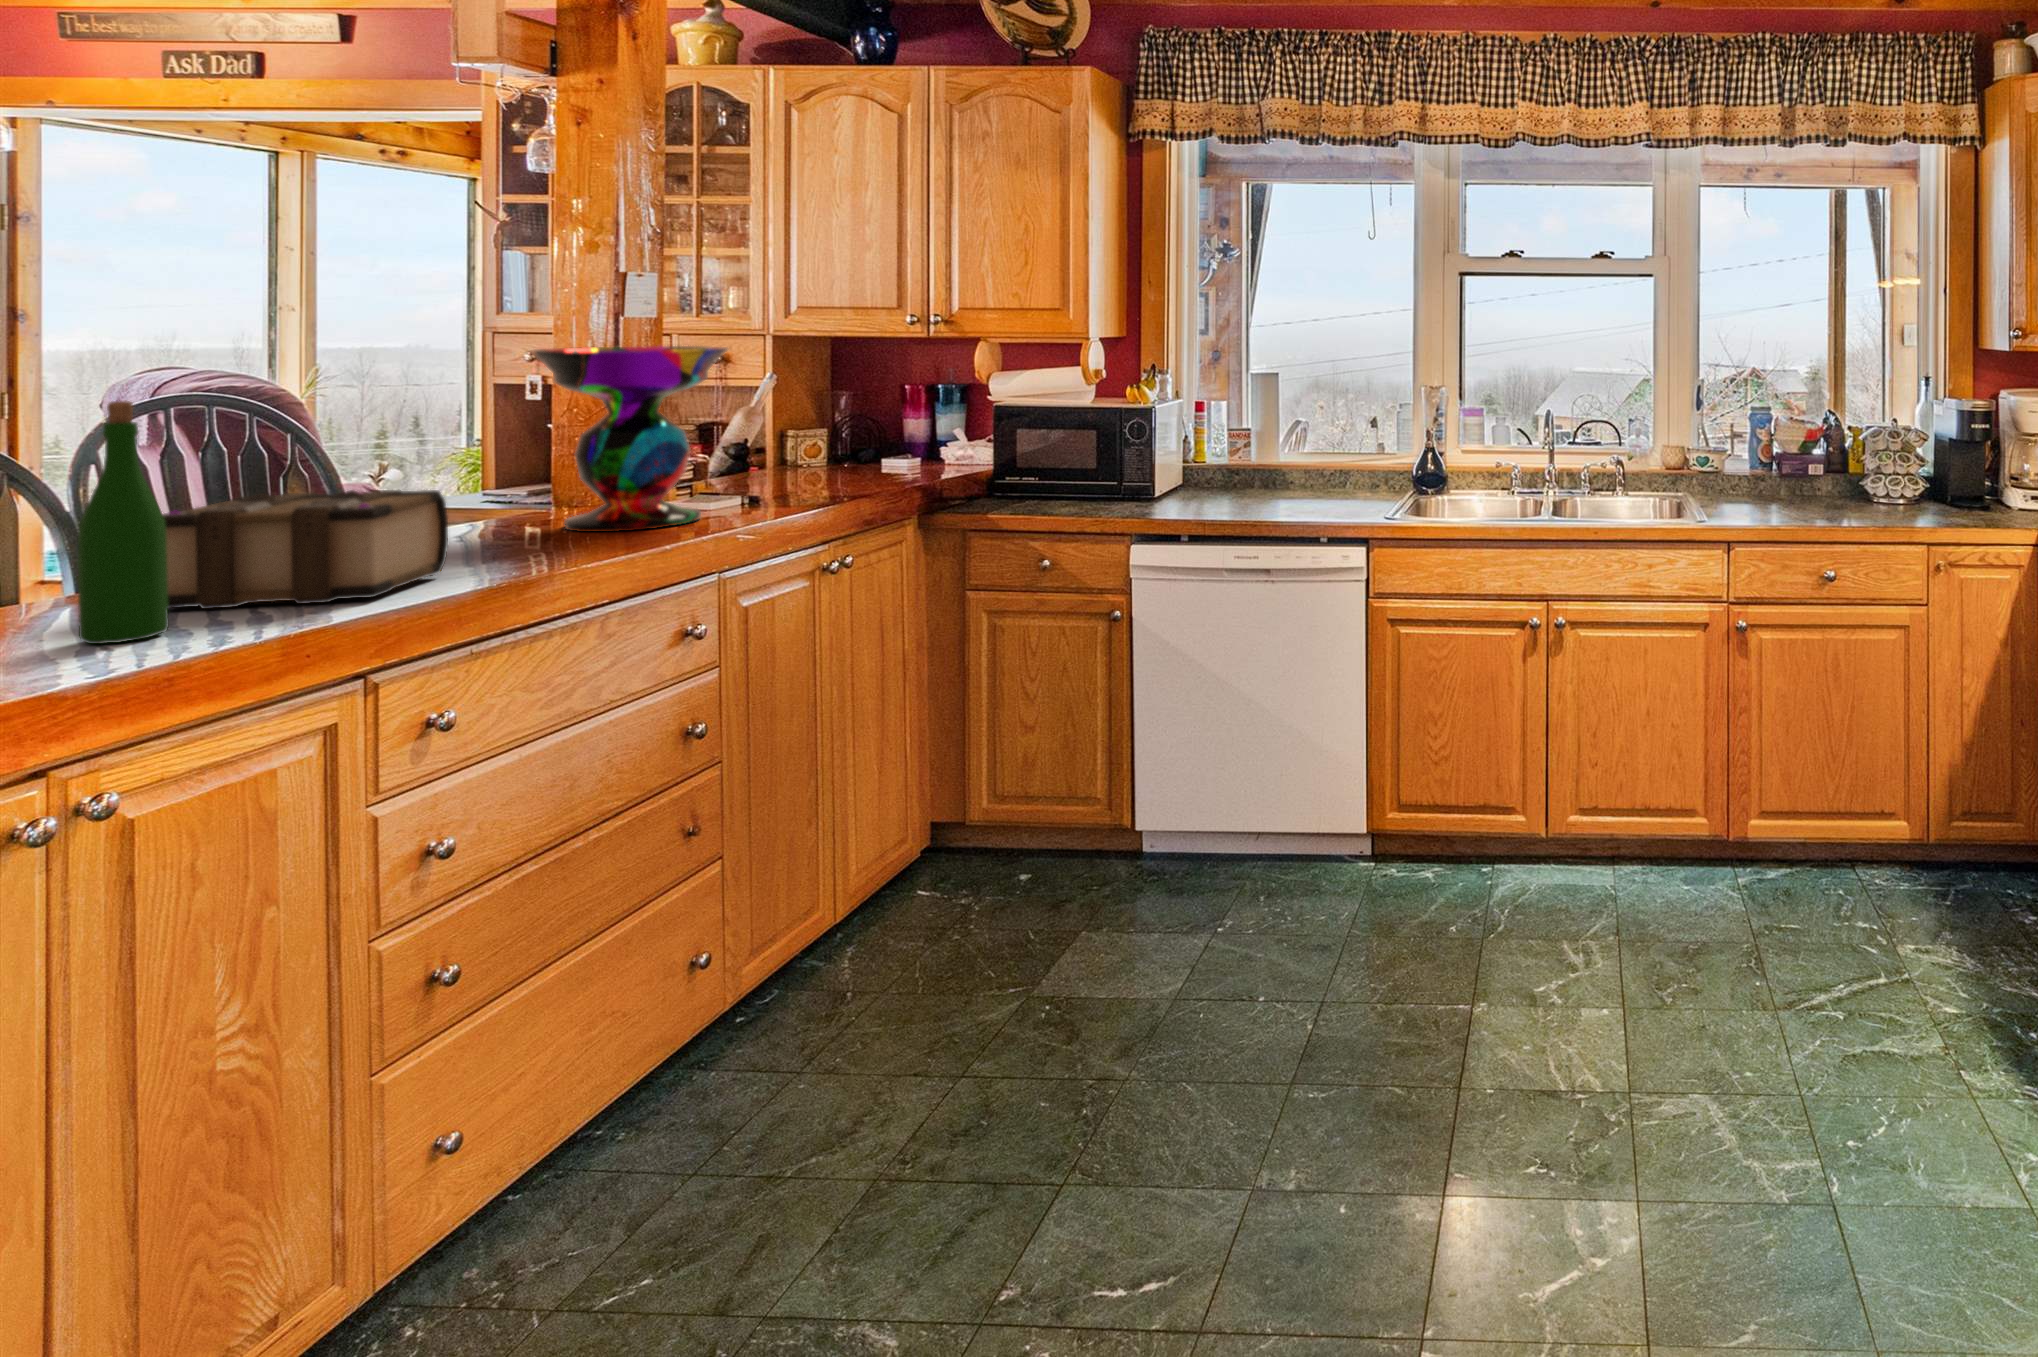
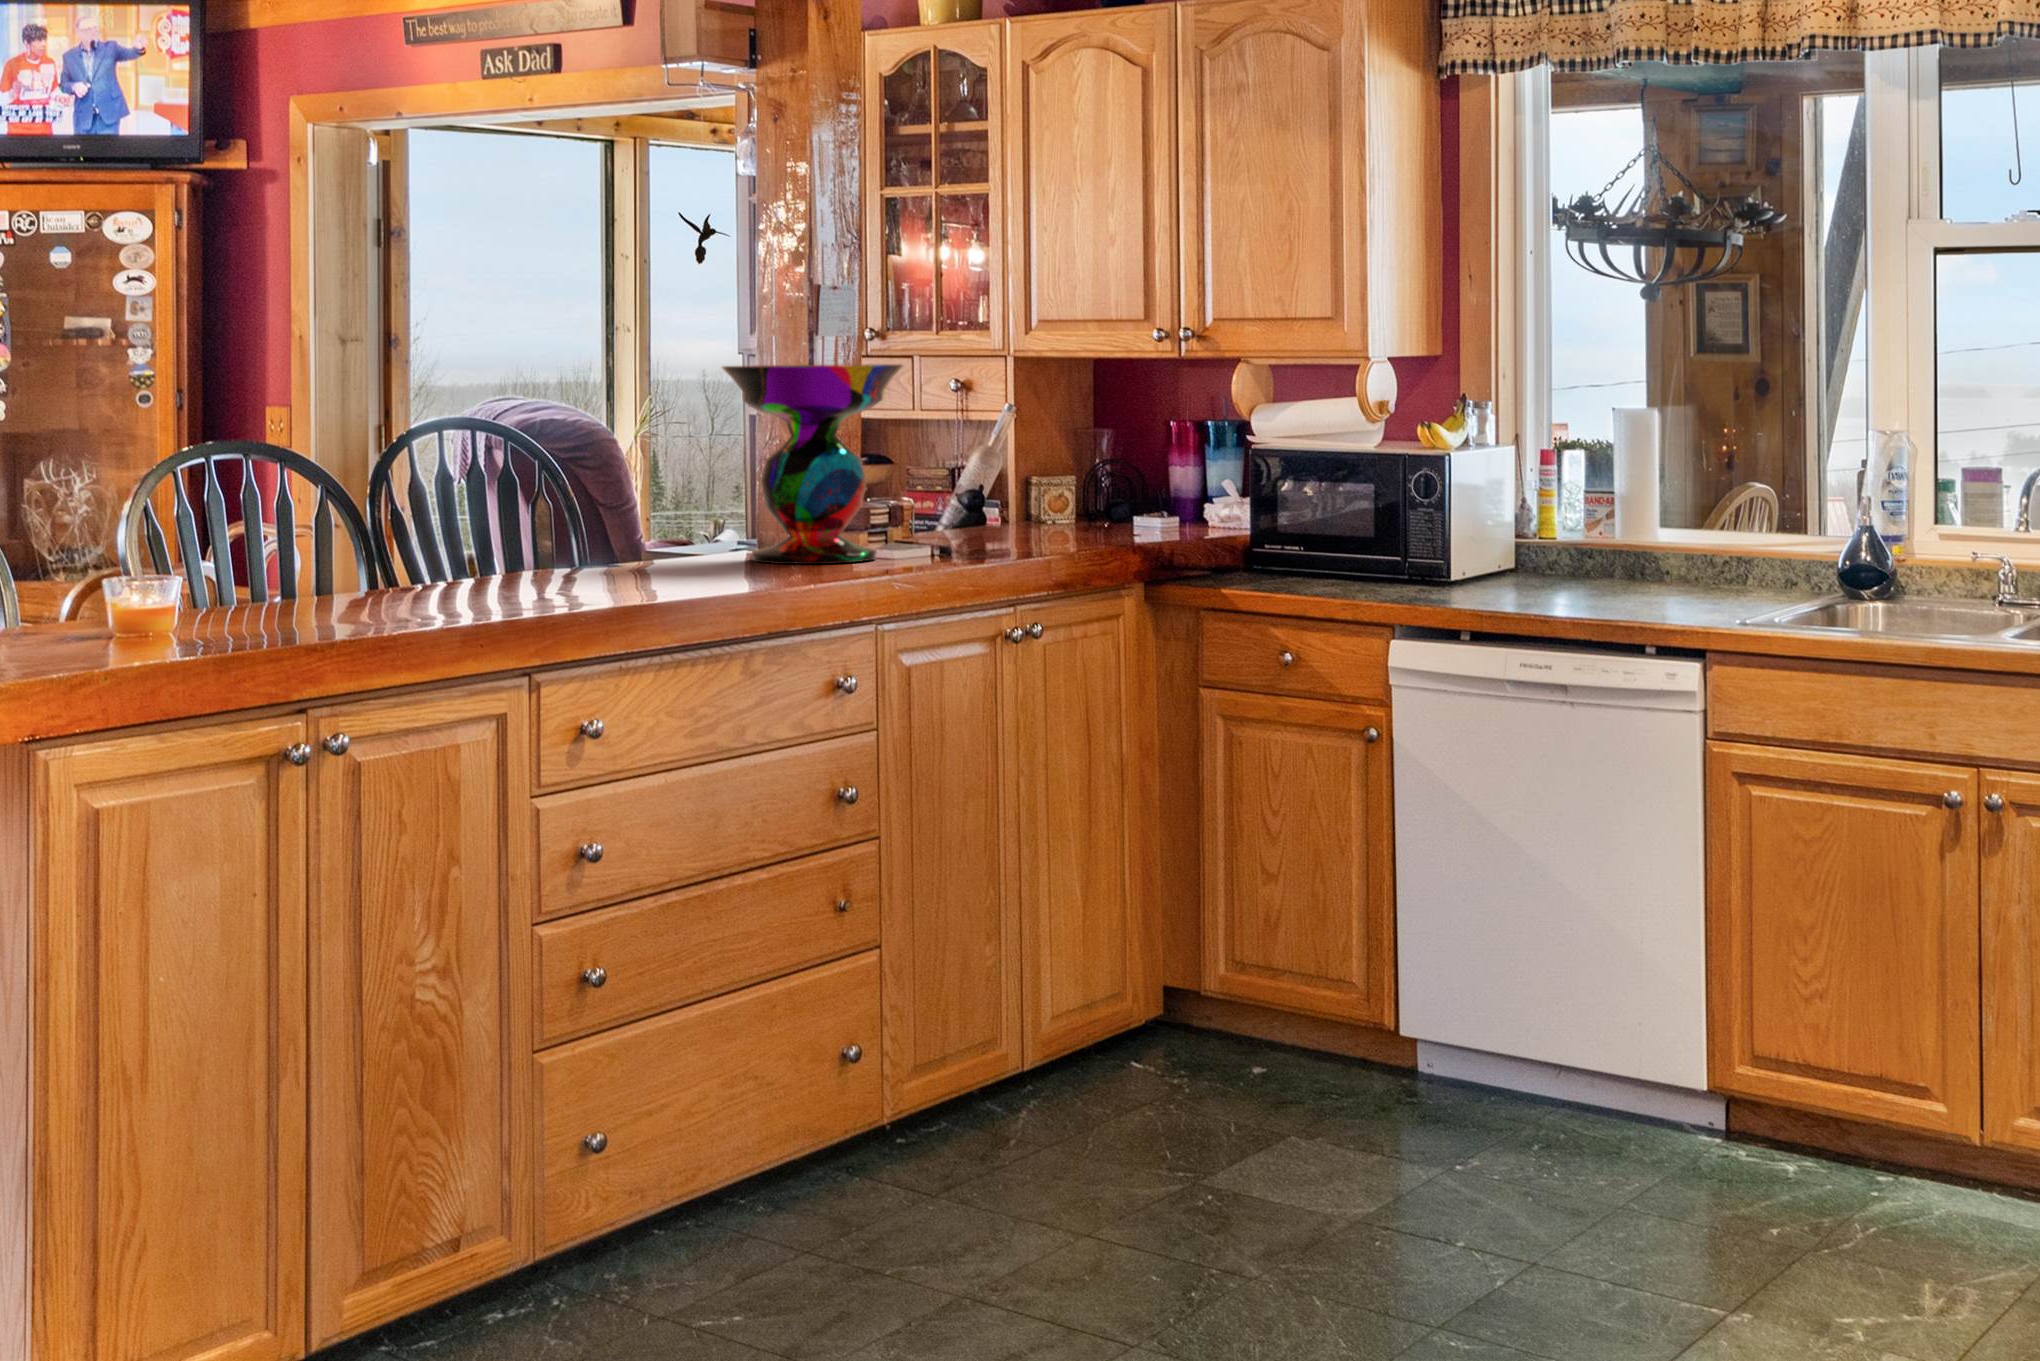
wine bottle: present [78,401,168,644] -> none [382,397,435,600]
book: present [163,490,448,609] -> none [427,490,635,590]

